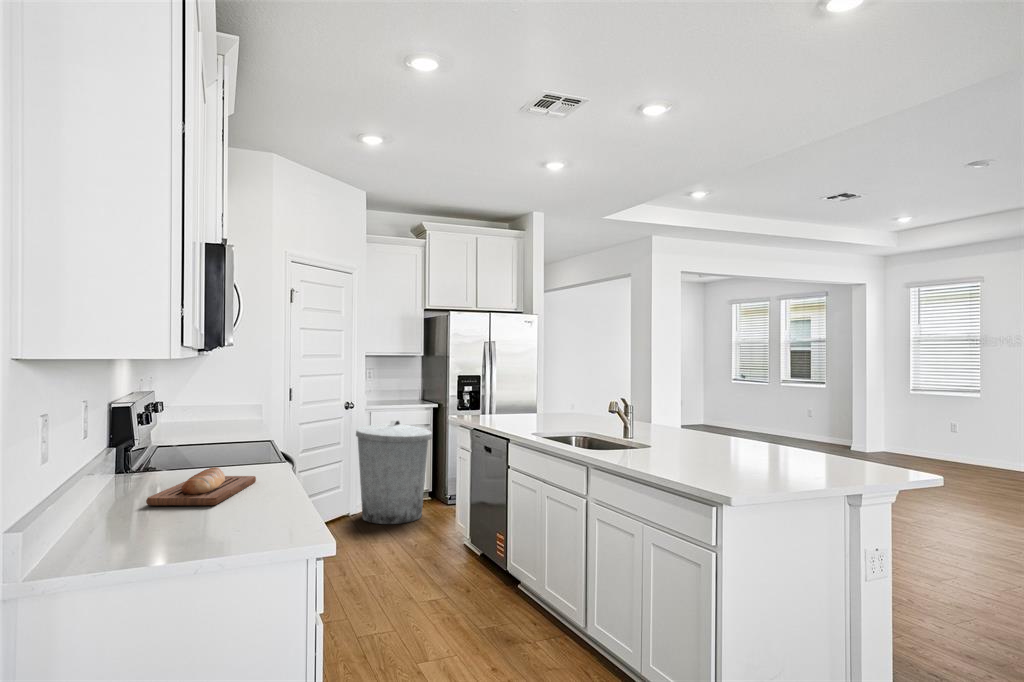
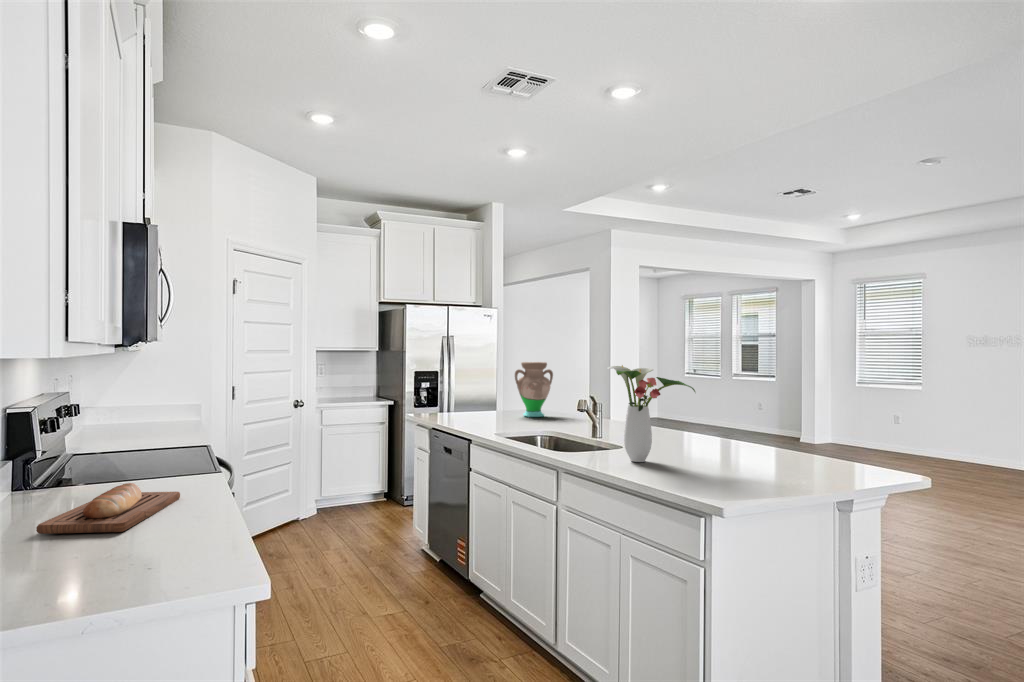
vase: none [553,367,590,420] -> present [515,362,553,417]
flower arrangement: none [633,369,715,459] -> present [607,365,695,462]
trash can: present [356,420,432,524] -> none [306,418,387,528]

